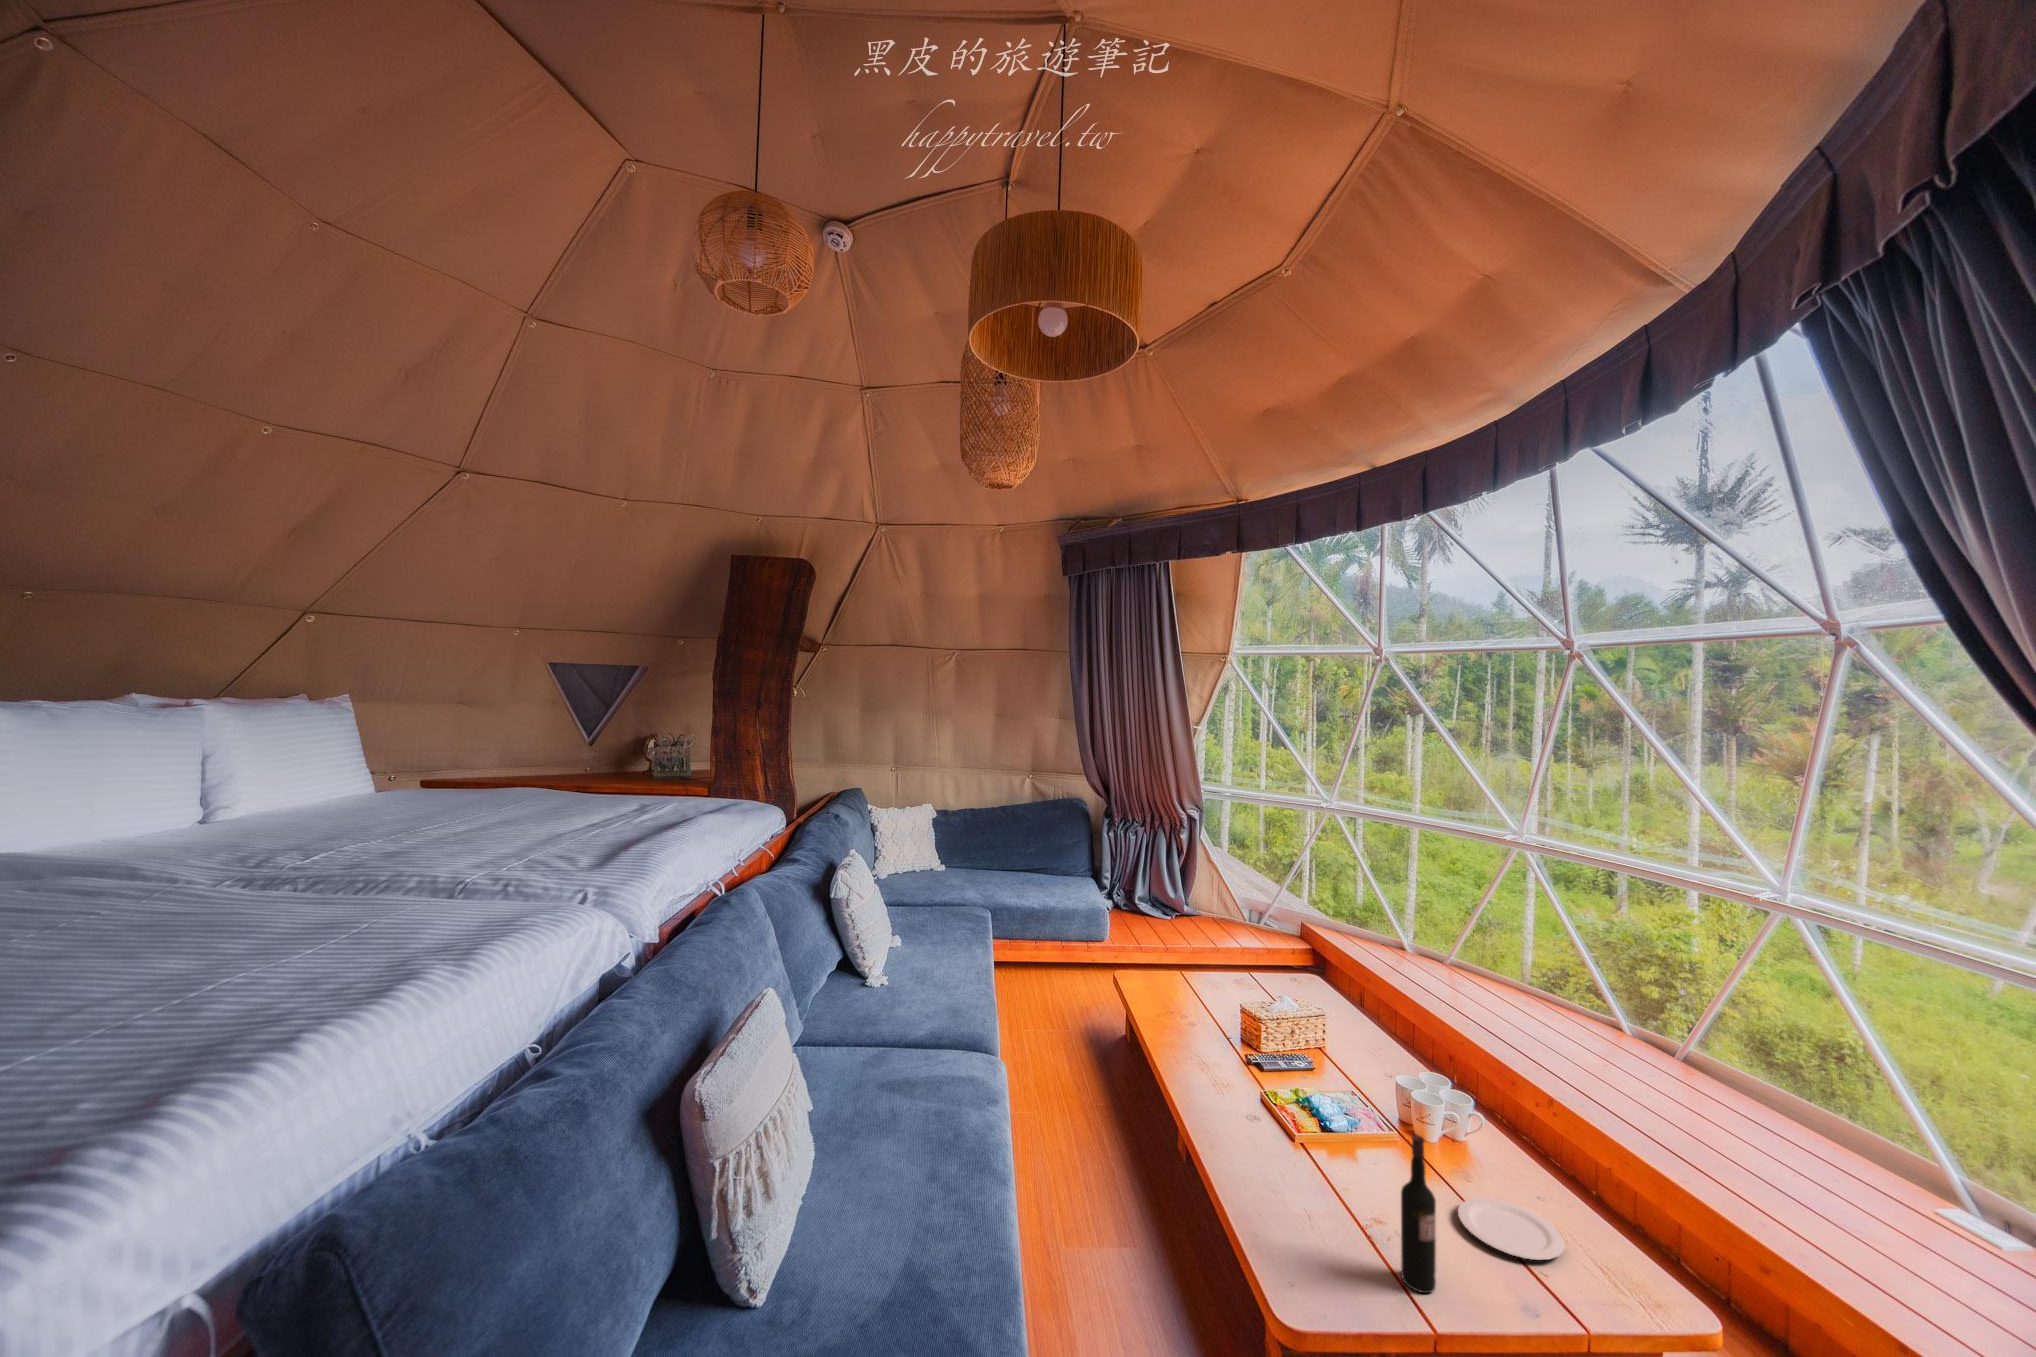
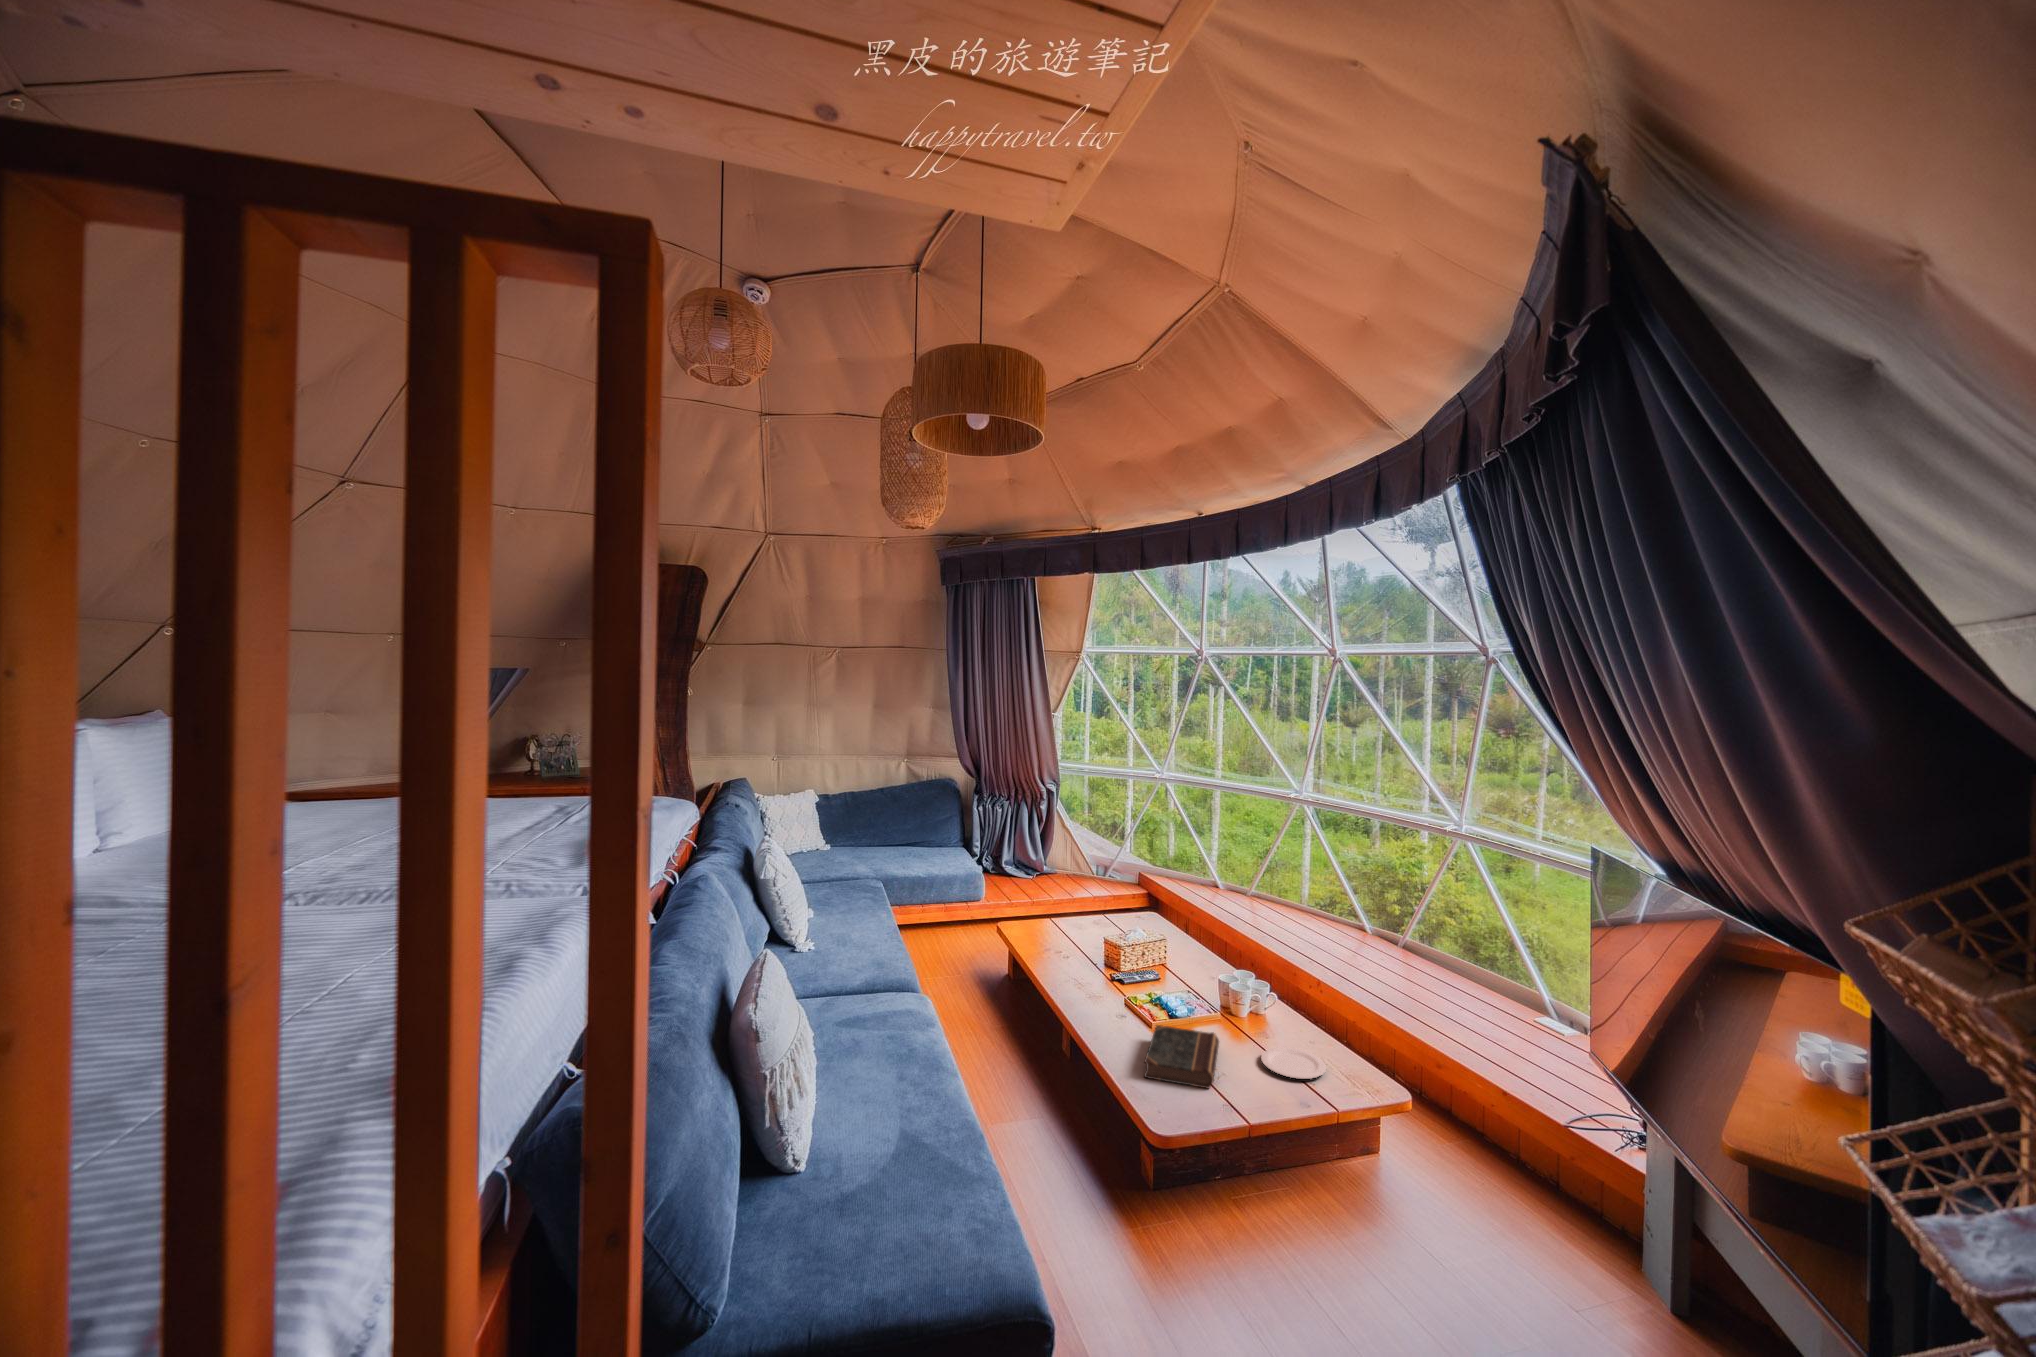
wine bottle: present [1401,1135,1436,1293] -> none [1226,1005,1248,1107]
book: none [1277,1138,1394,1252] -> present [1144,1025,1219,1088]

